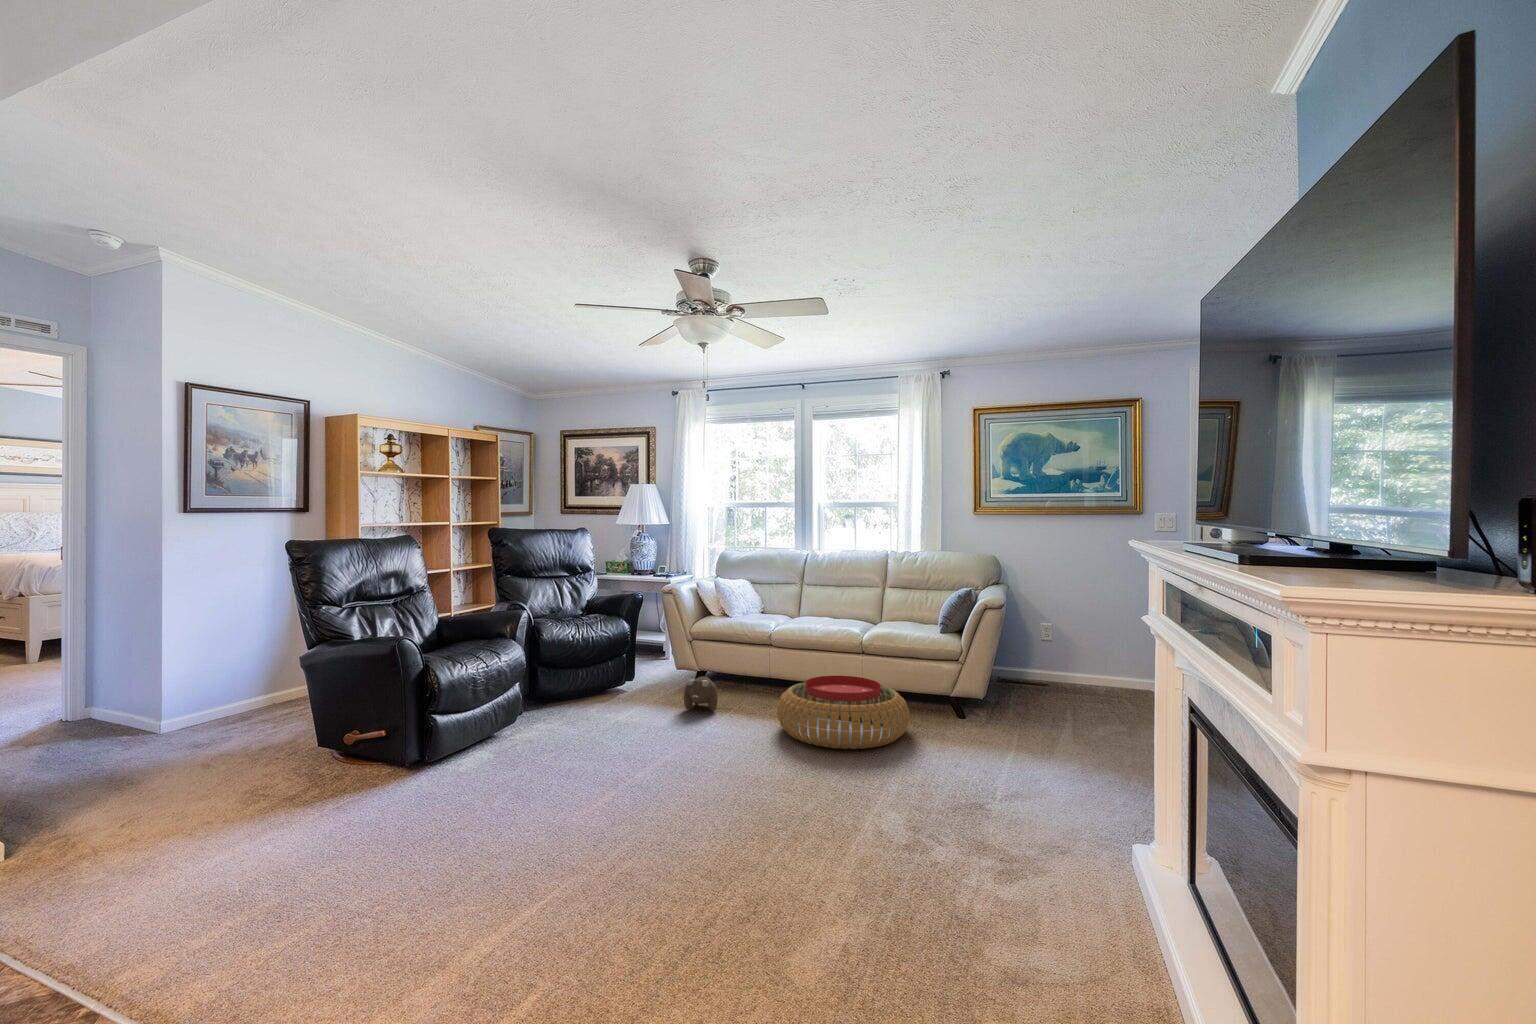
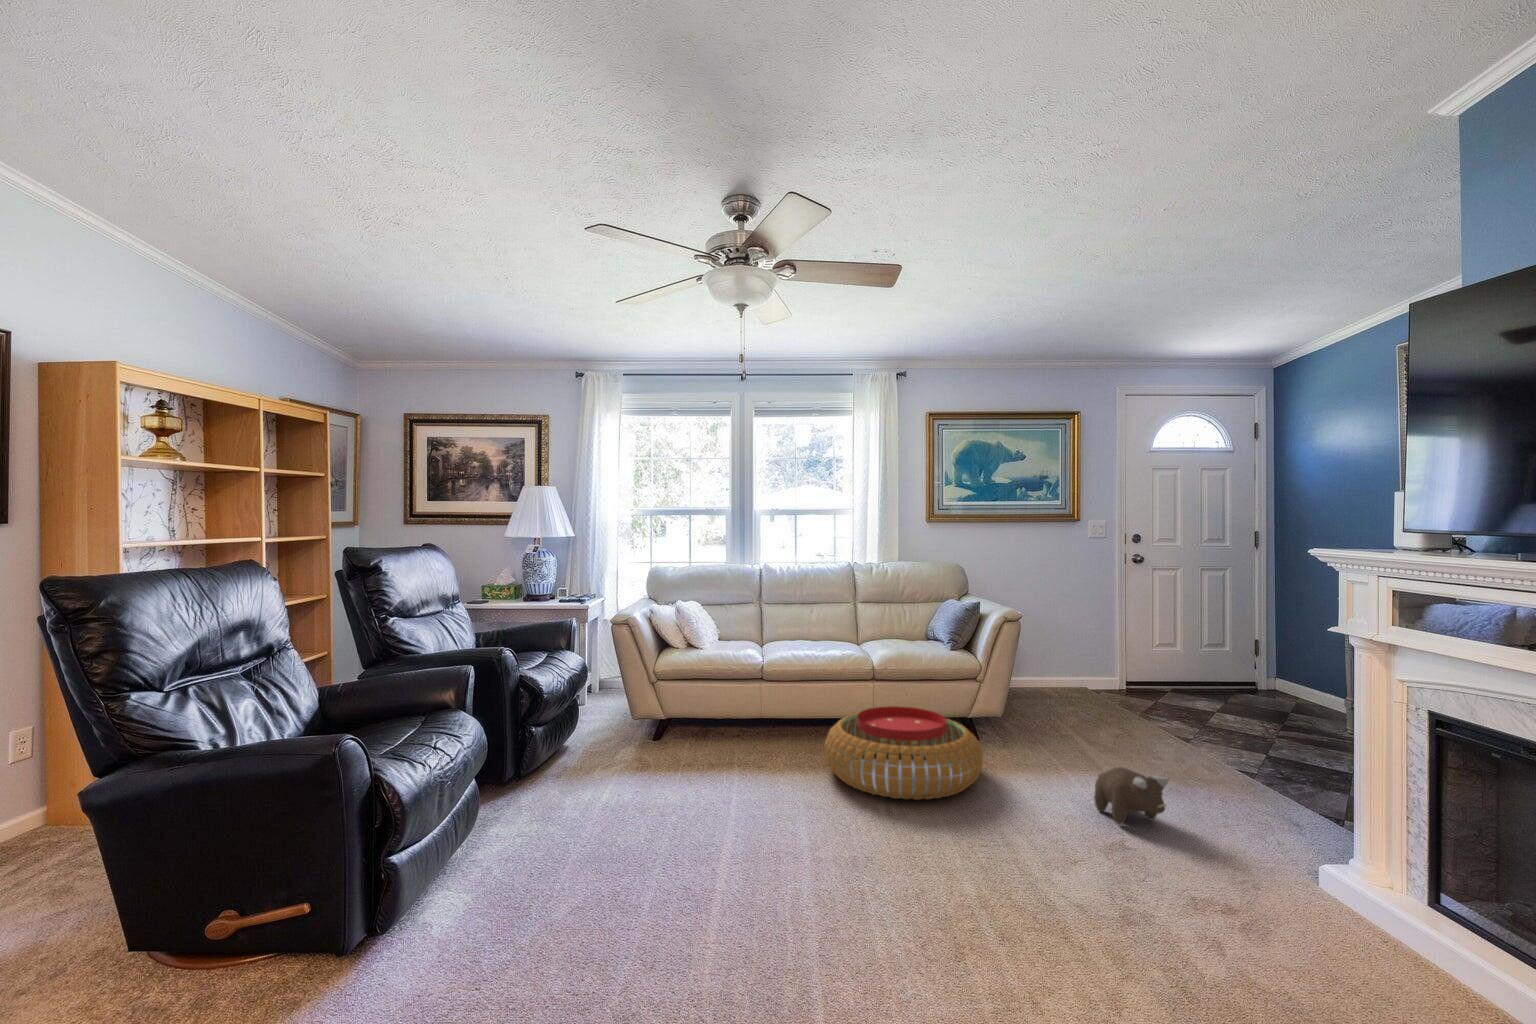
plush toy: present [684,676,718,711] -> present [1094,767,1169,825]

